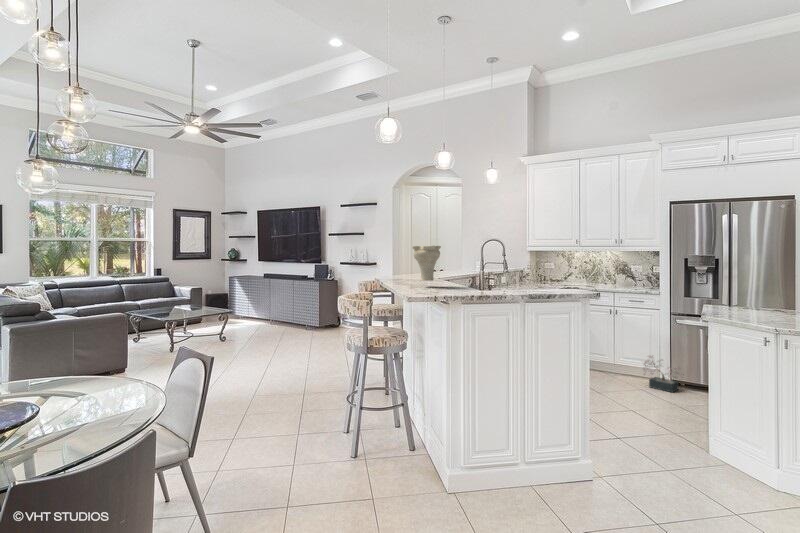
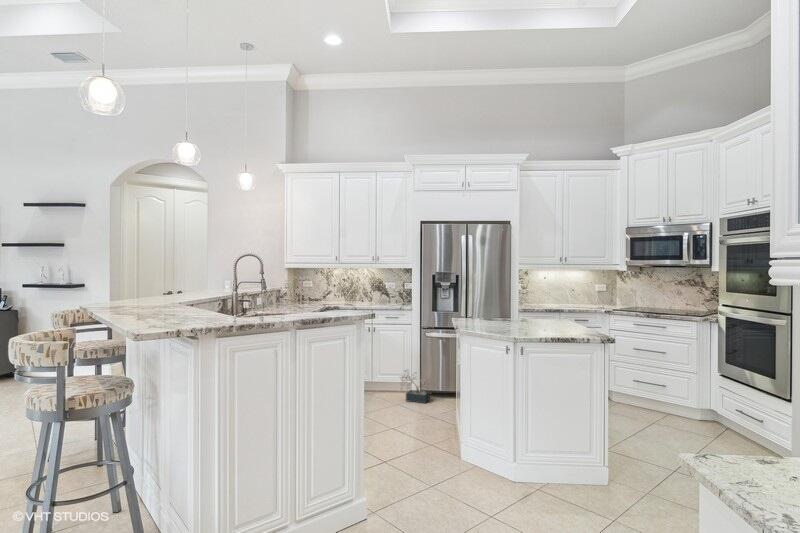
vase: present [412,246,441,281] -> none [133,259,189,313]

